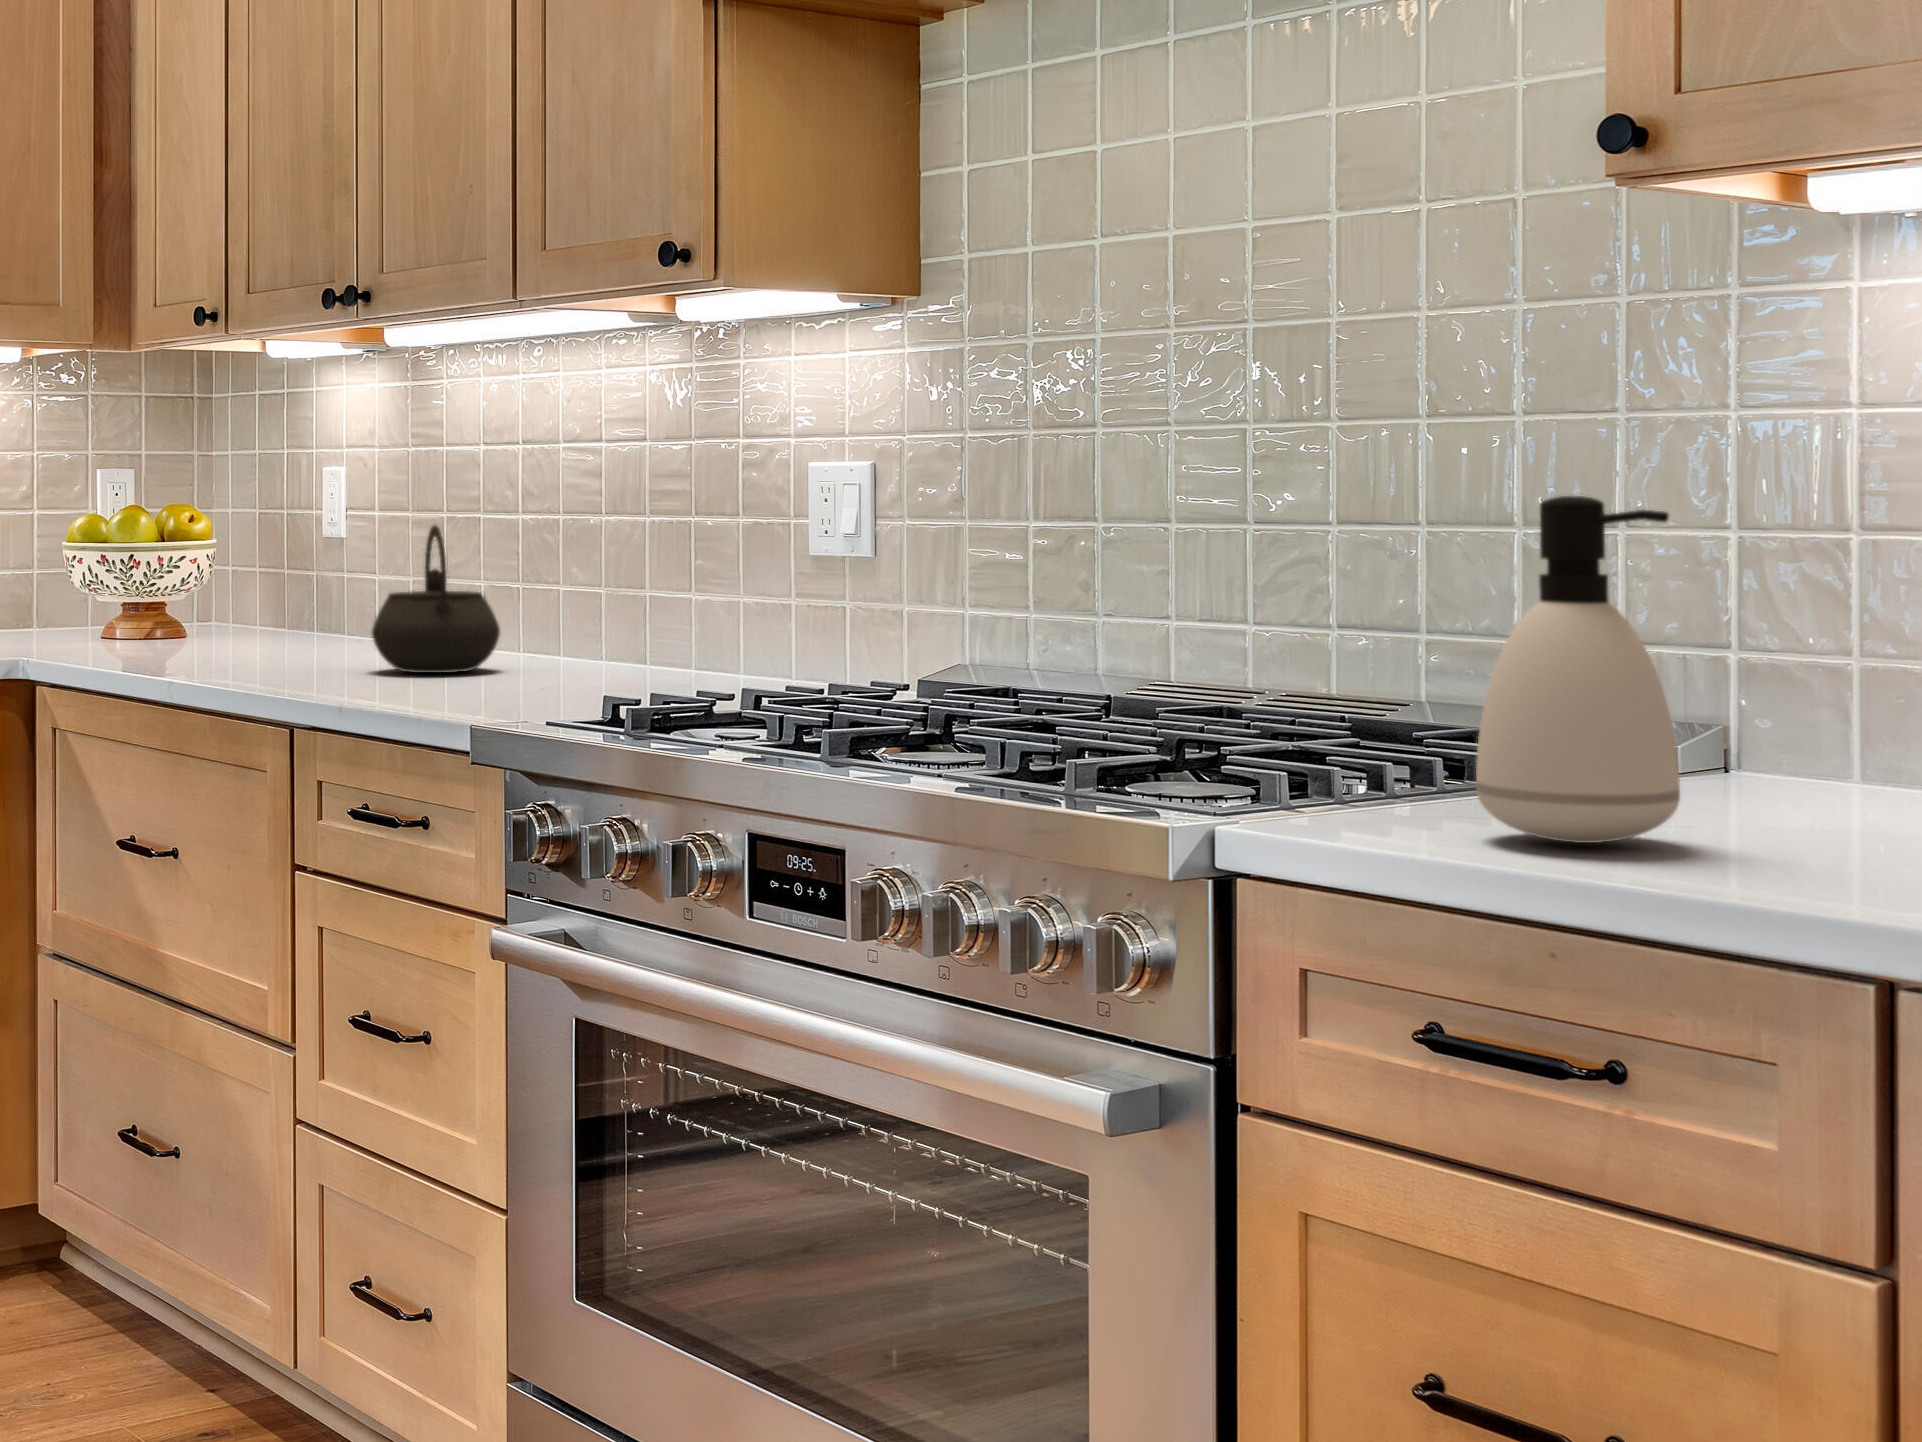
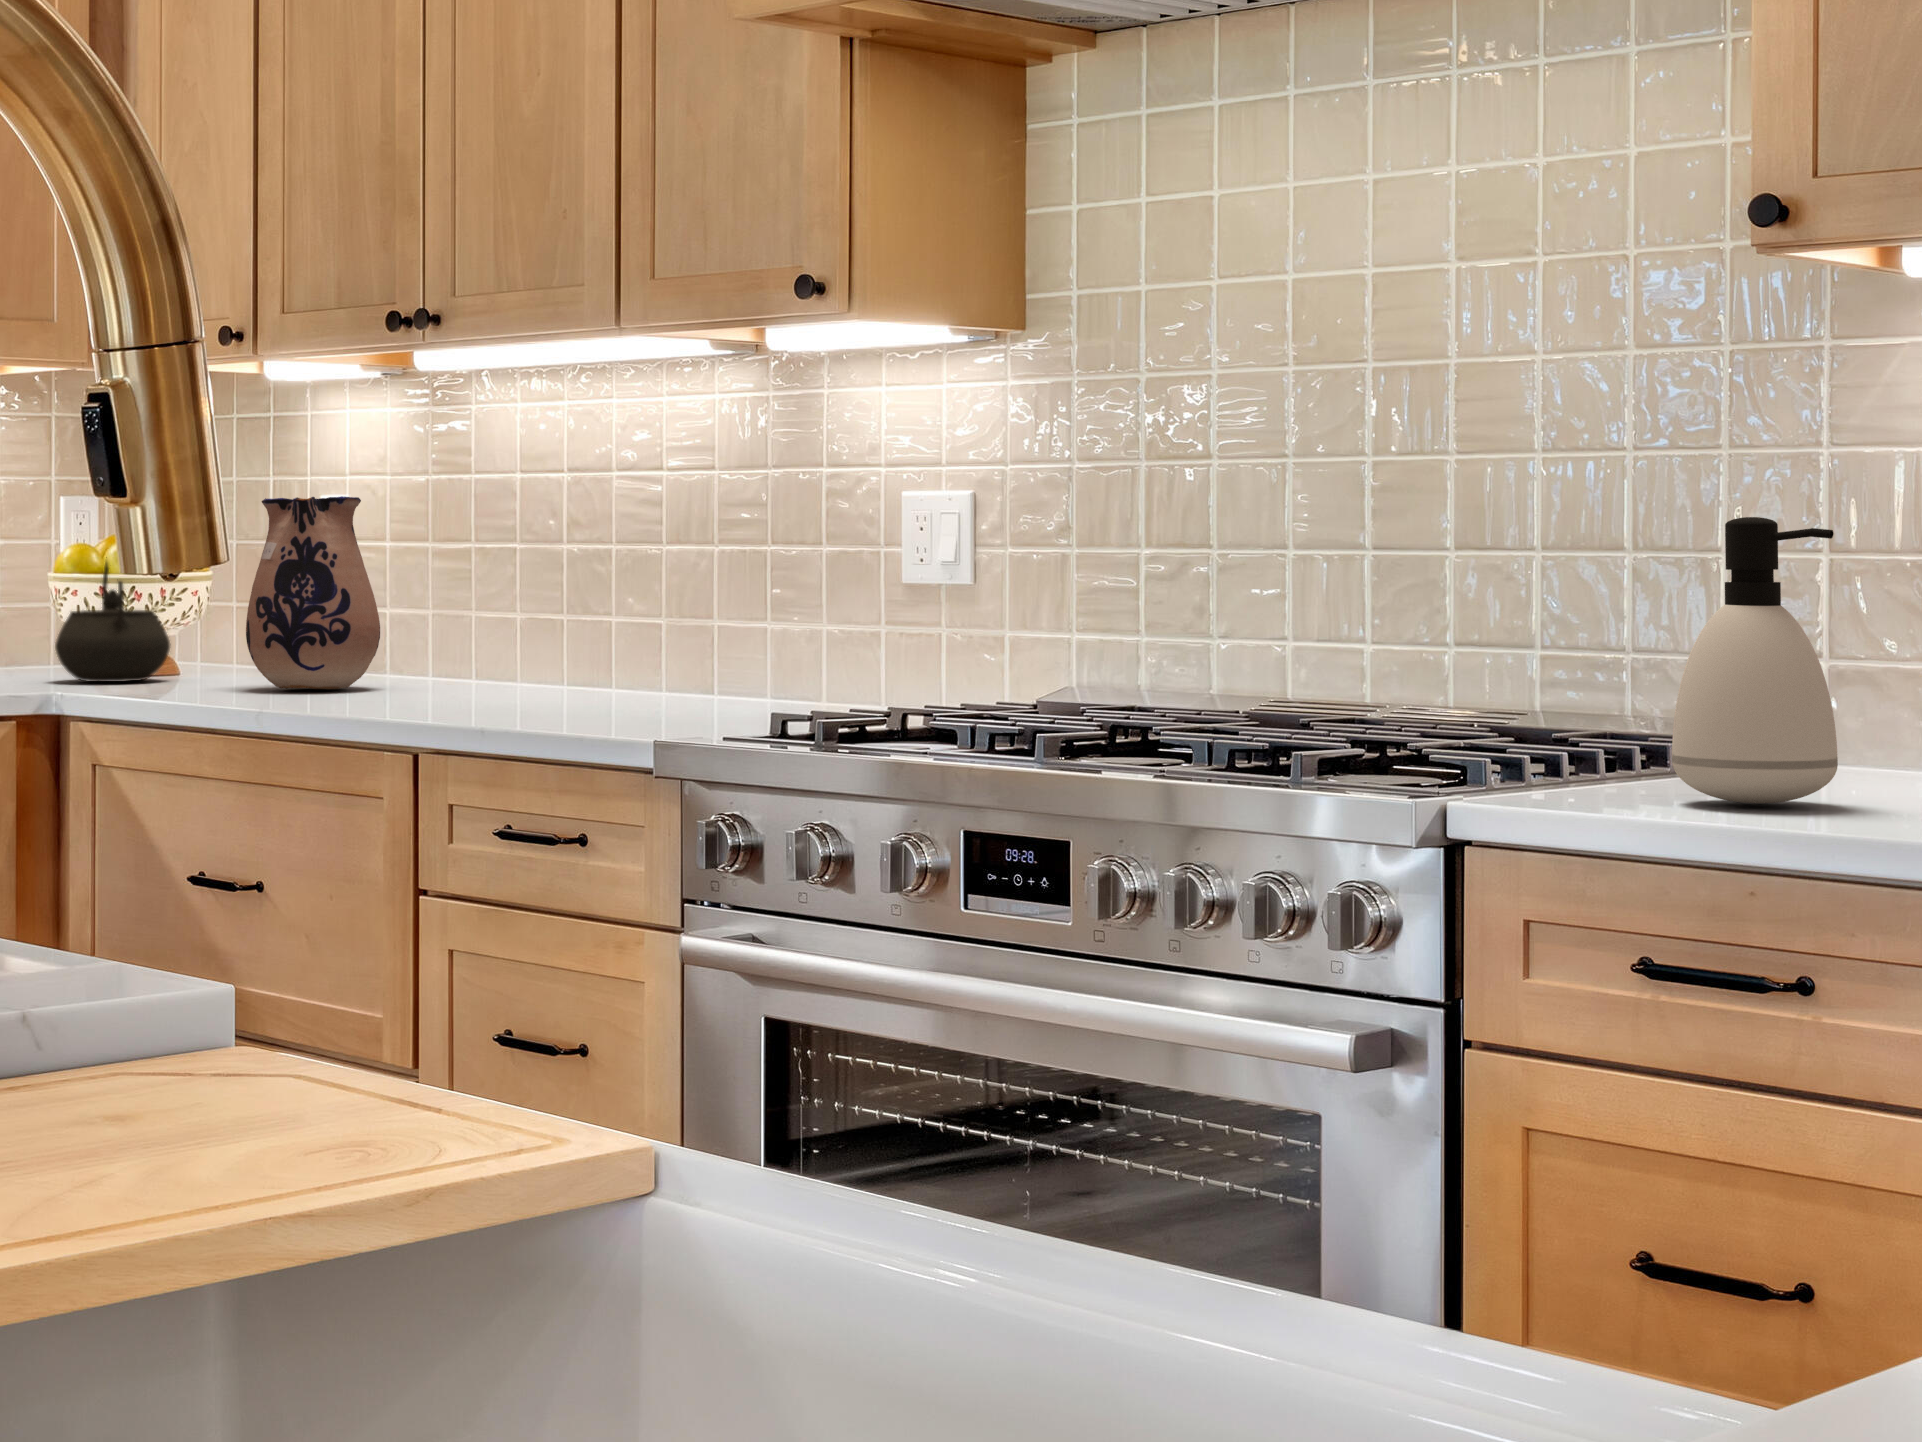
ceramic pitcher: none [194,470,323,655] -> present [246,496,380,689]
kettle: present [372,525,500,673] -> present [55,562,171,682]

